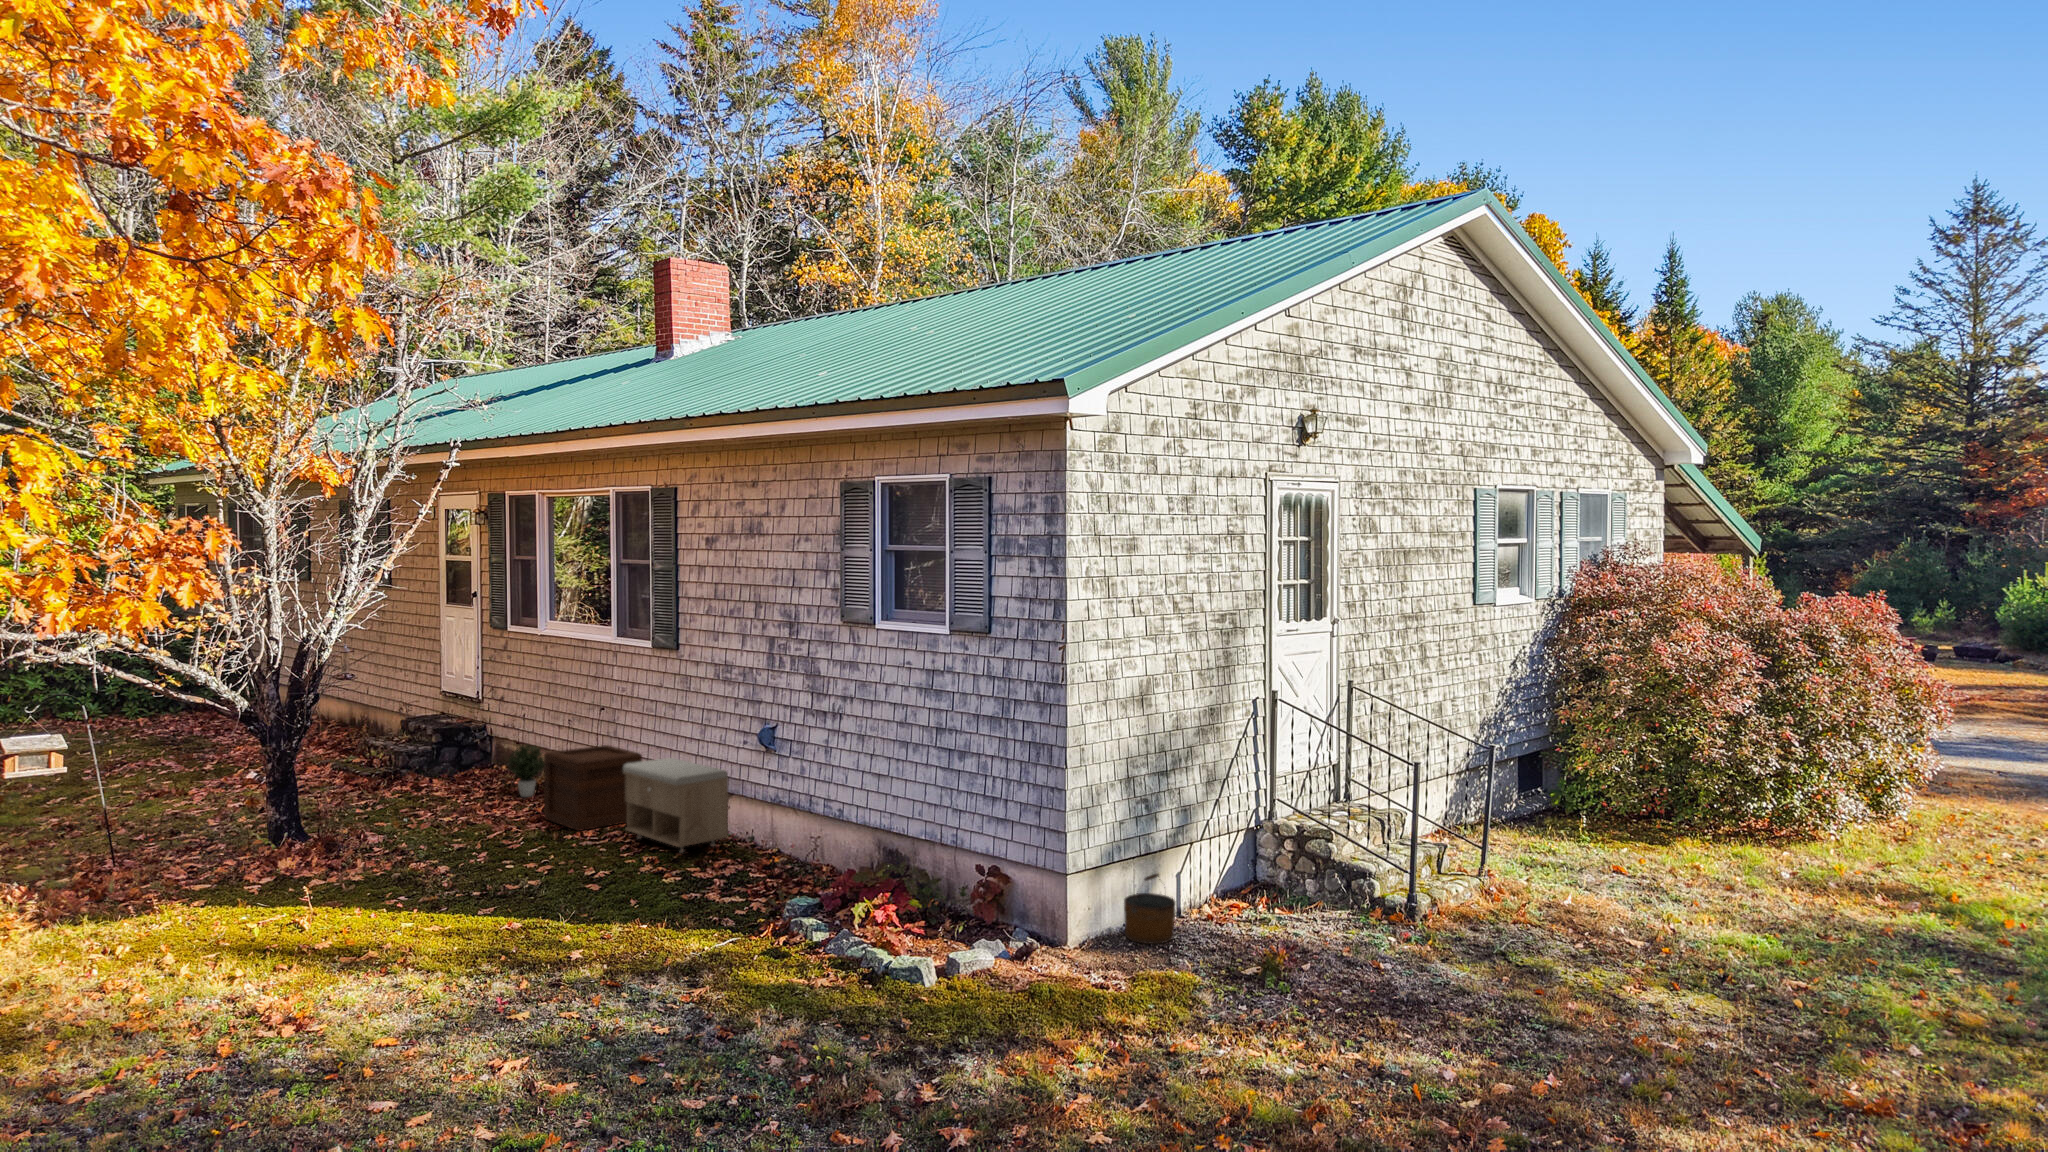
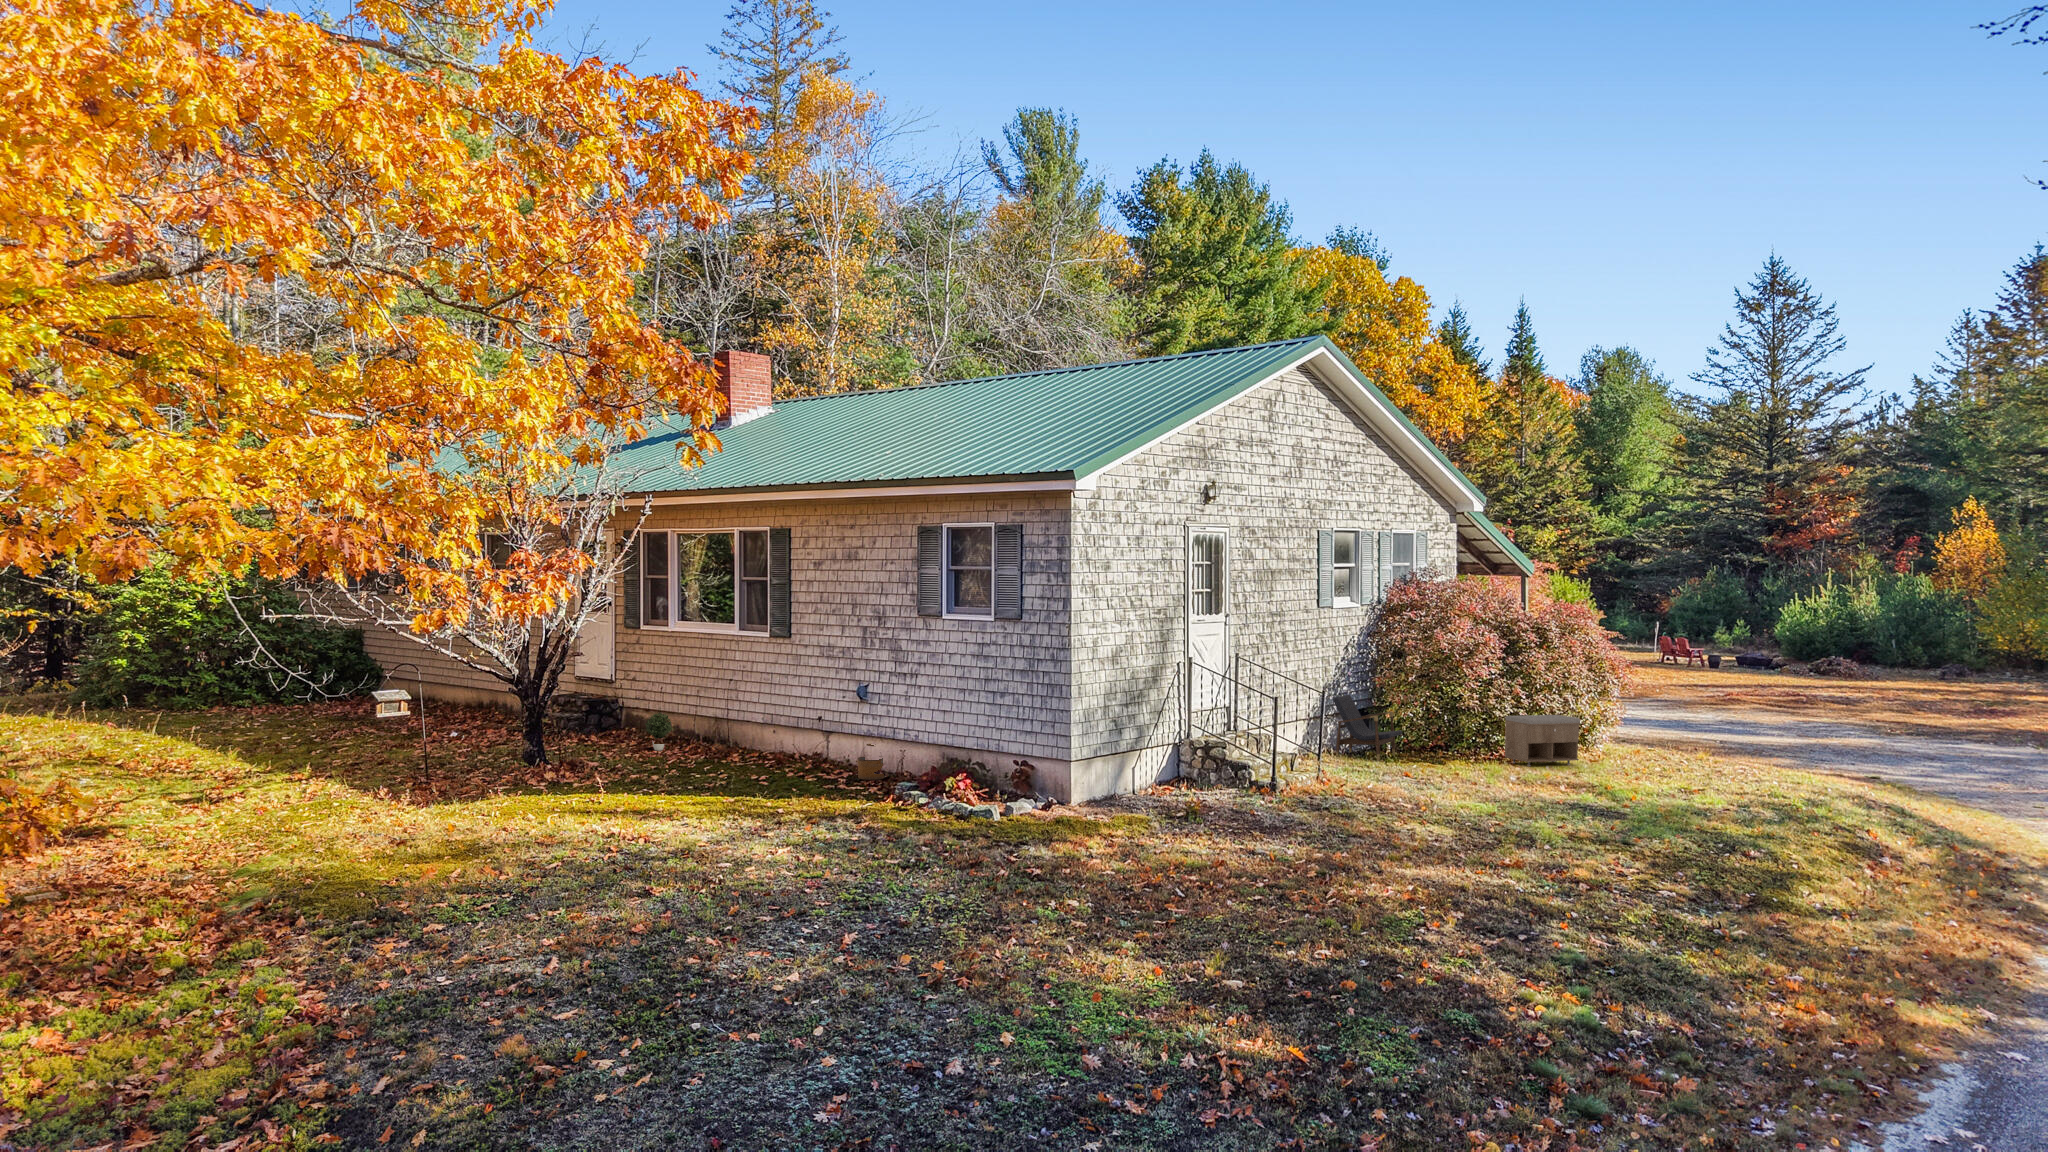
lounge chair: none [1495,731,1601,837] -> present [1333,695,1402,761]
wooden crate: present [544,745,642,831] -> none [689,710,758,765]
storage bench: present [623,758,728,853] -> present [1505,715,1580,766]
bucket: present [1124,874,1176,944] -> present [858,744,885,780]

